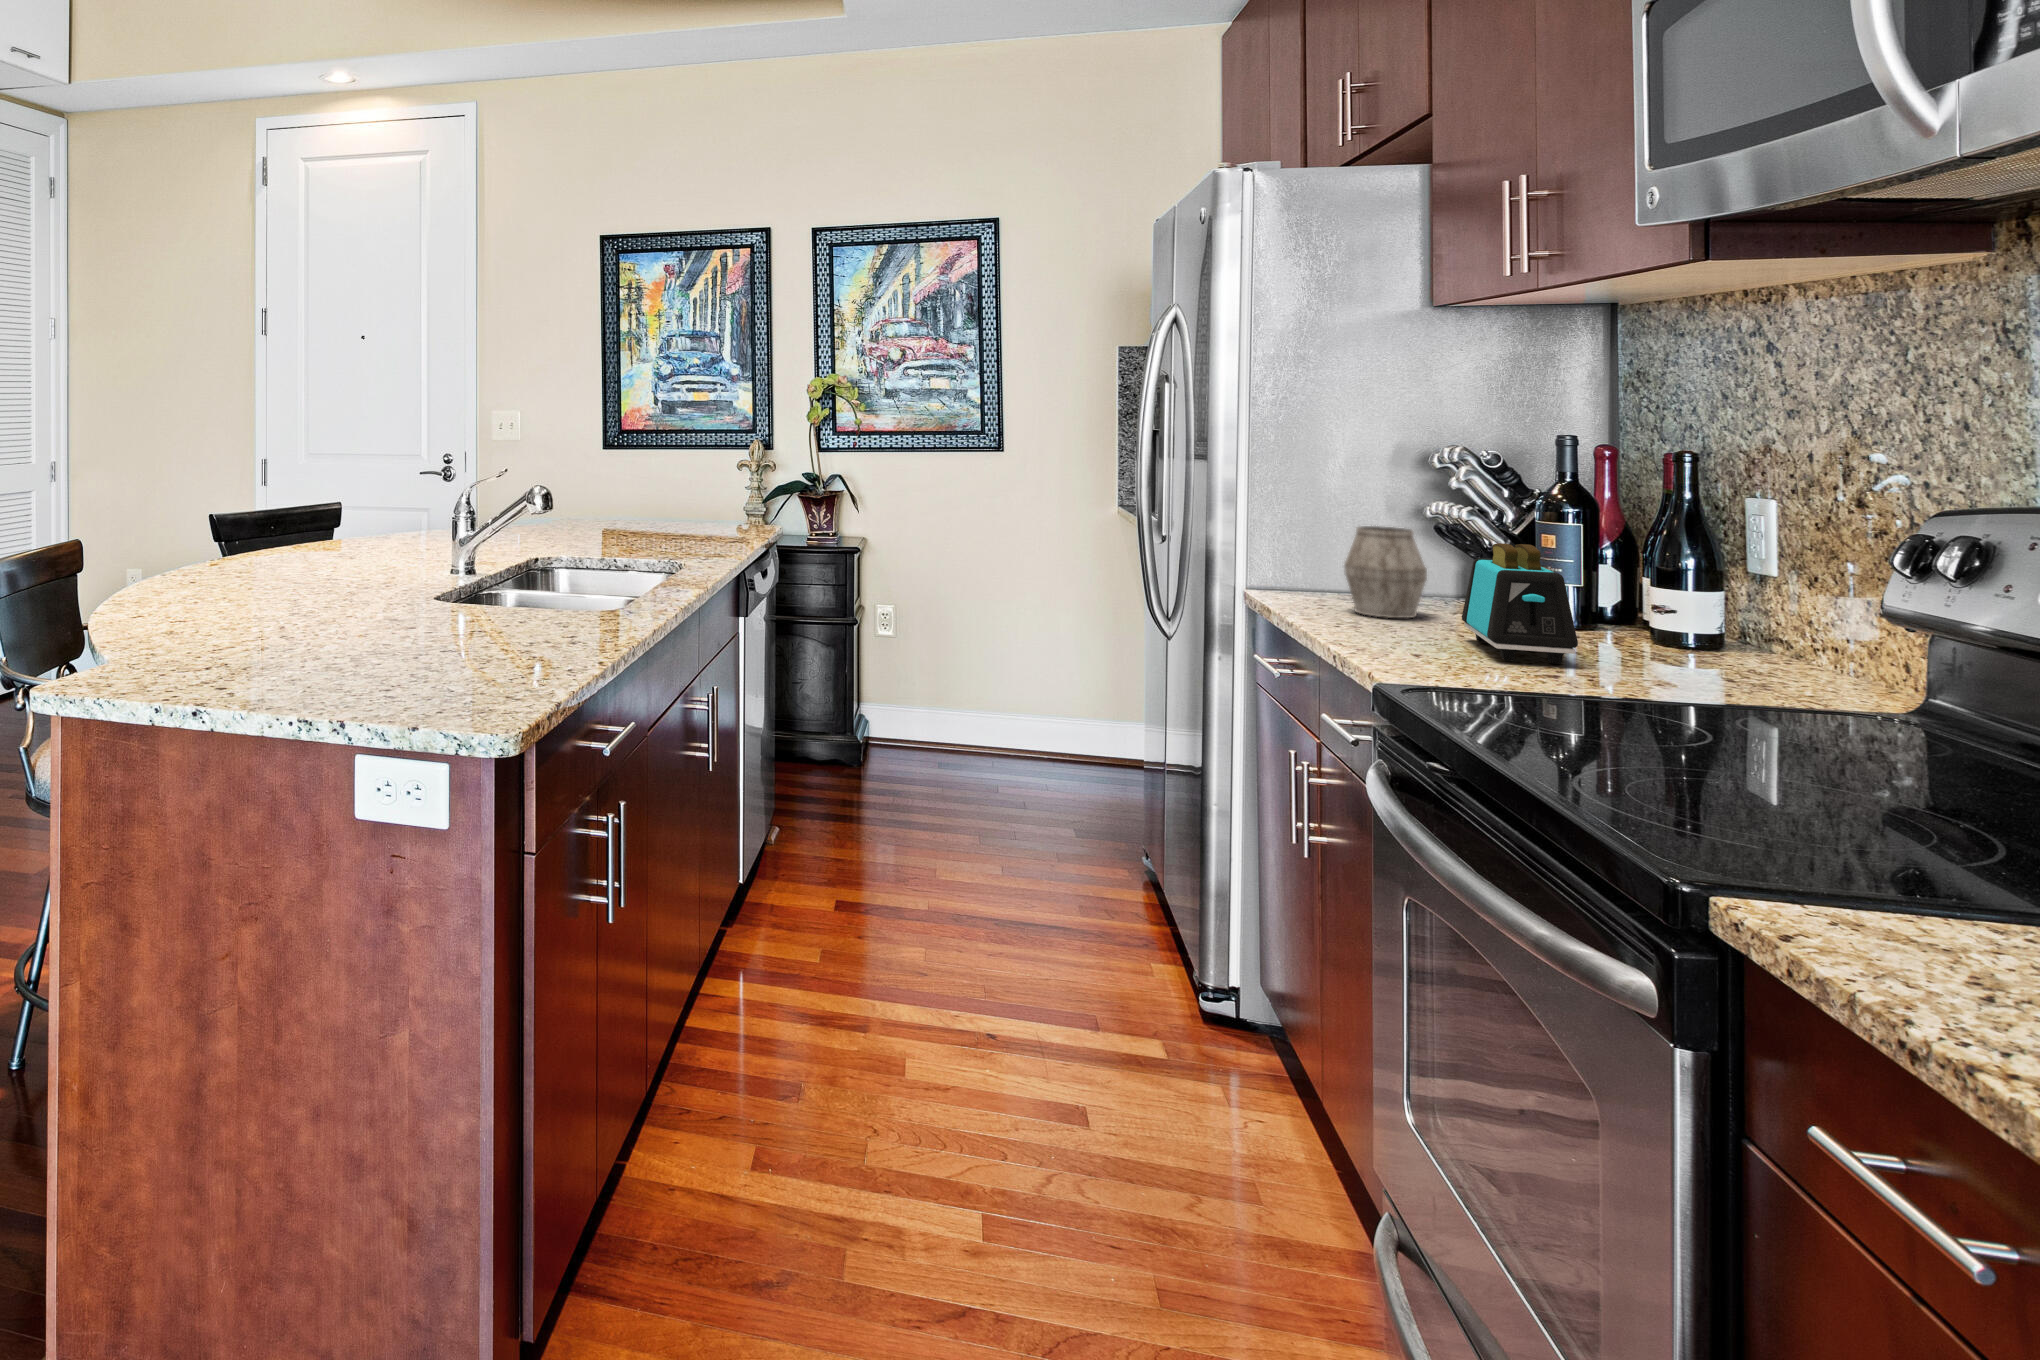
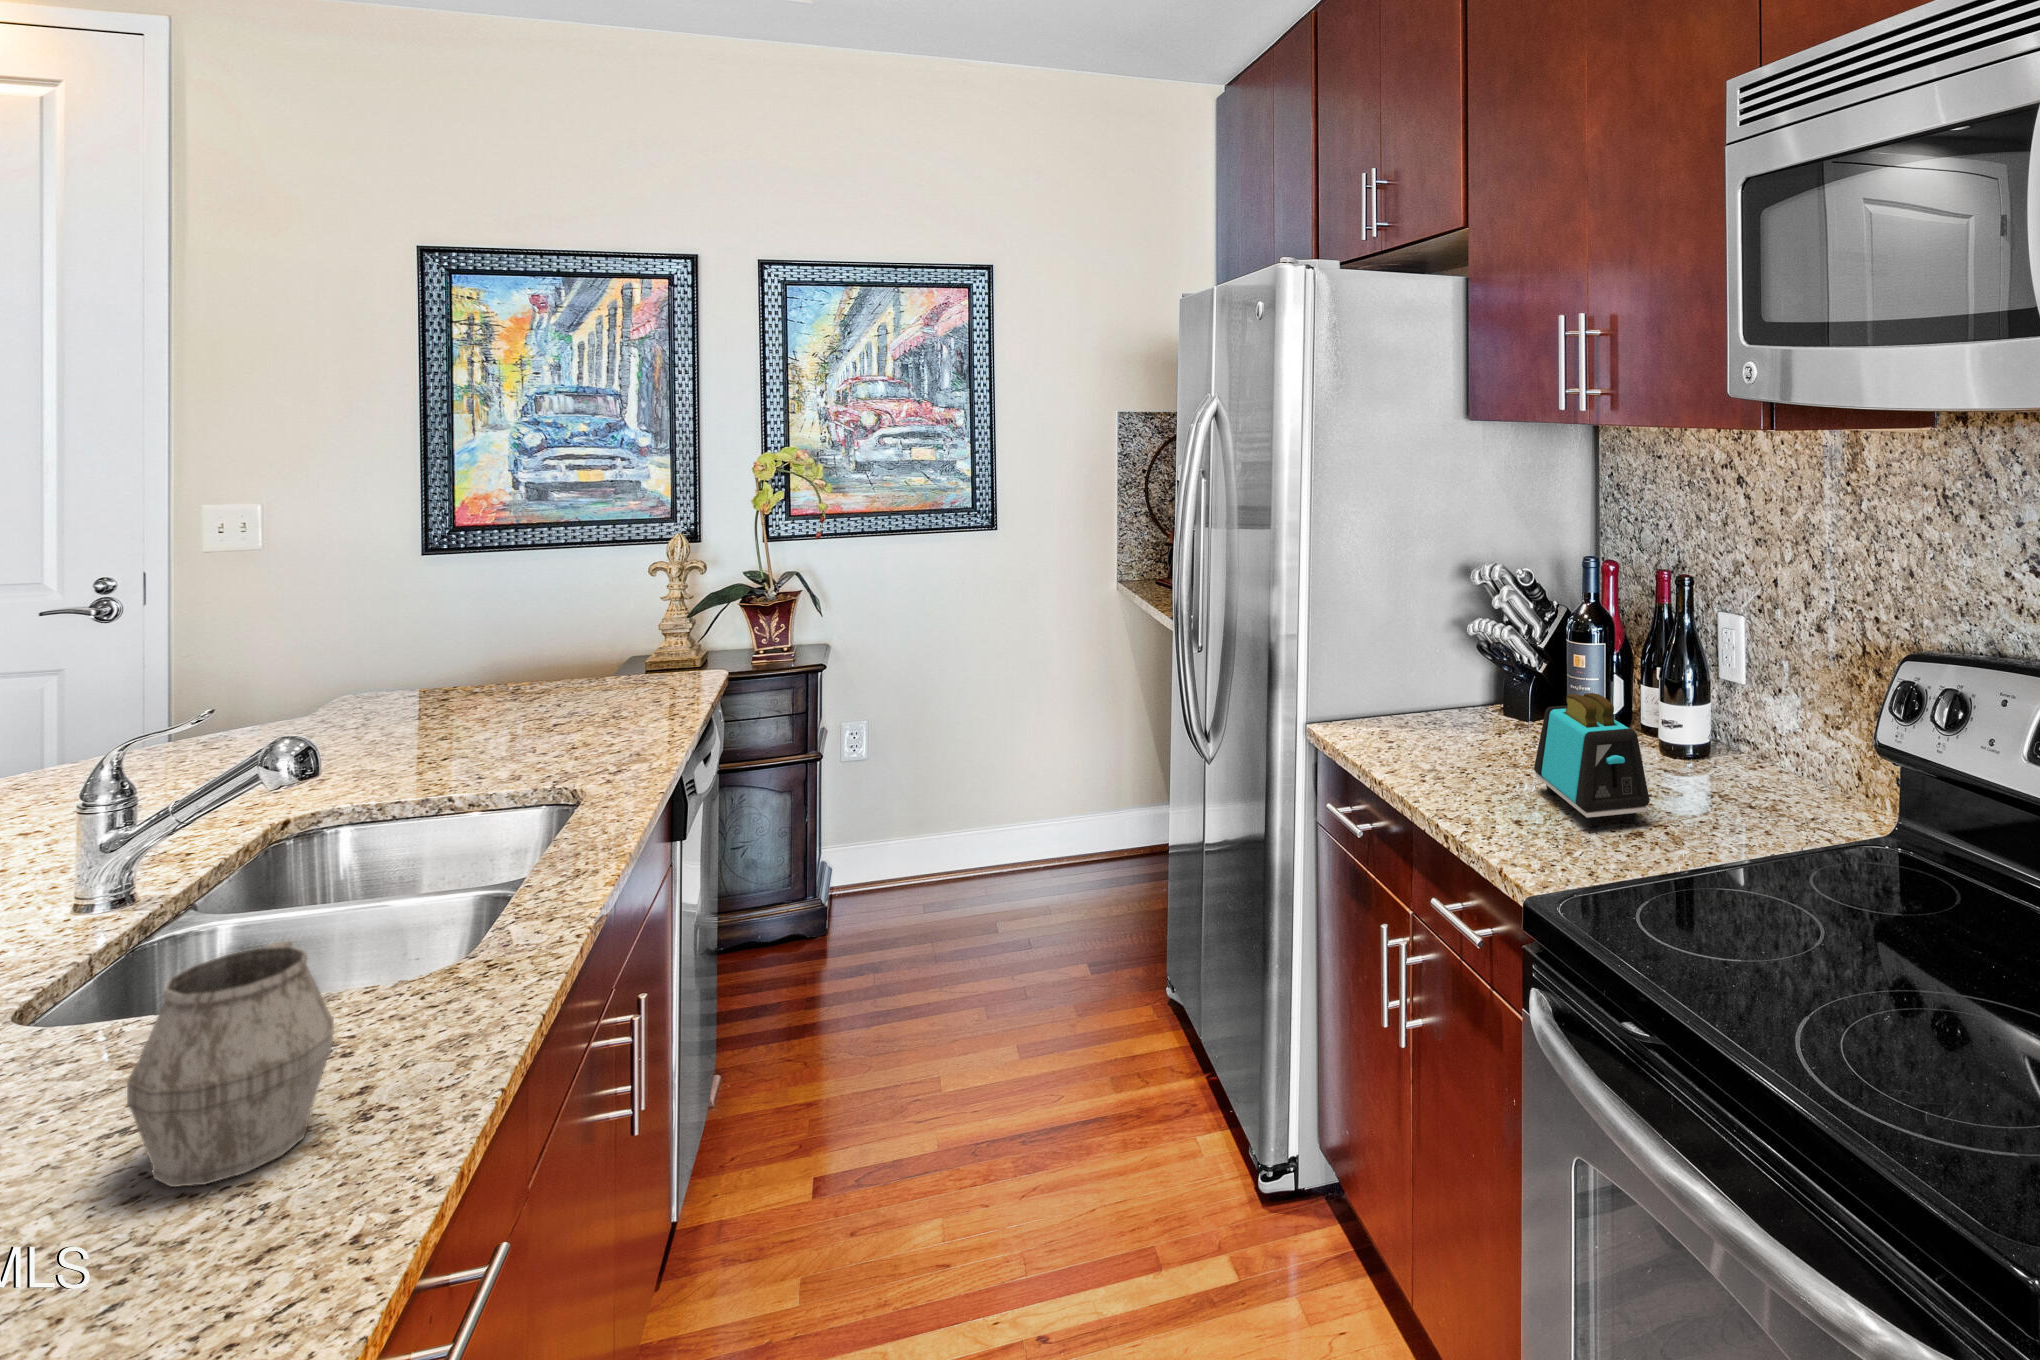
mug: present [1344,526,1427,618] -> present [127,941,334,1187]

